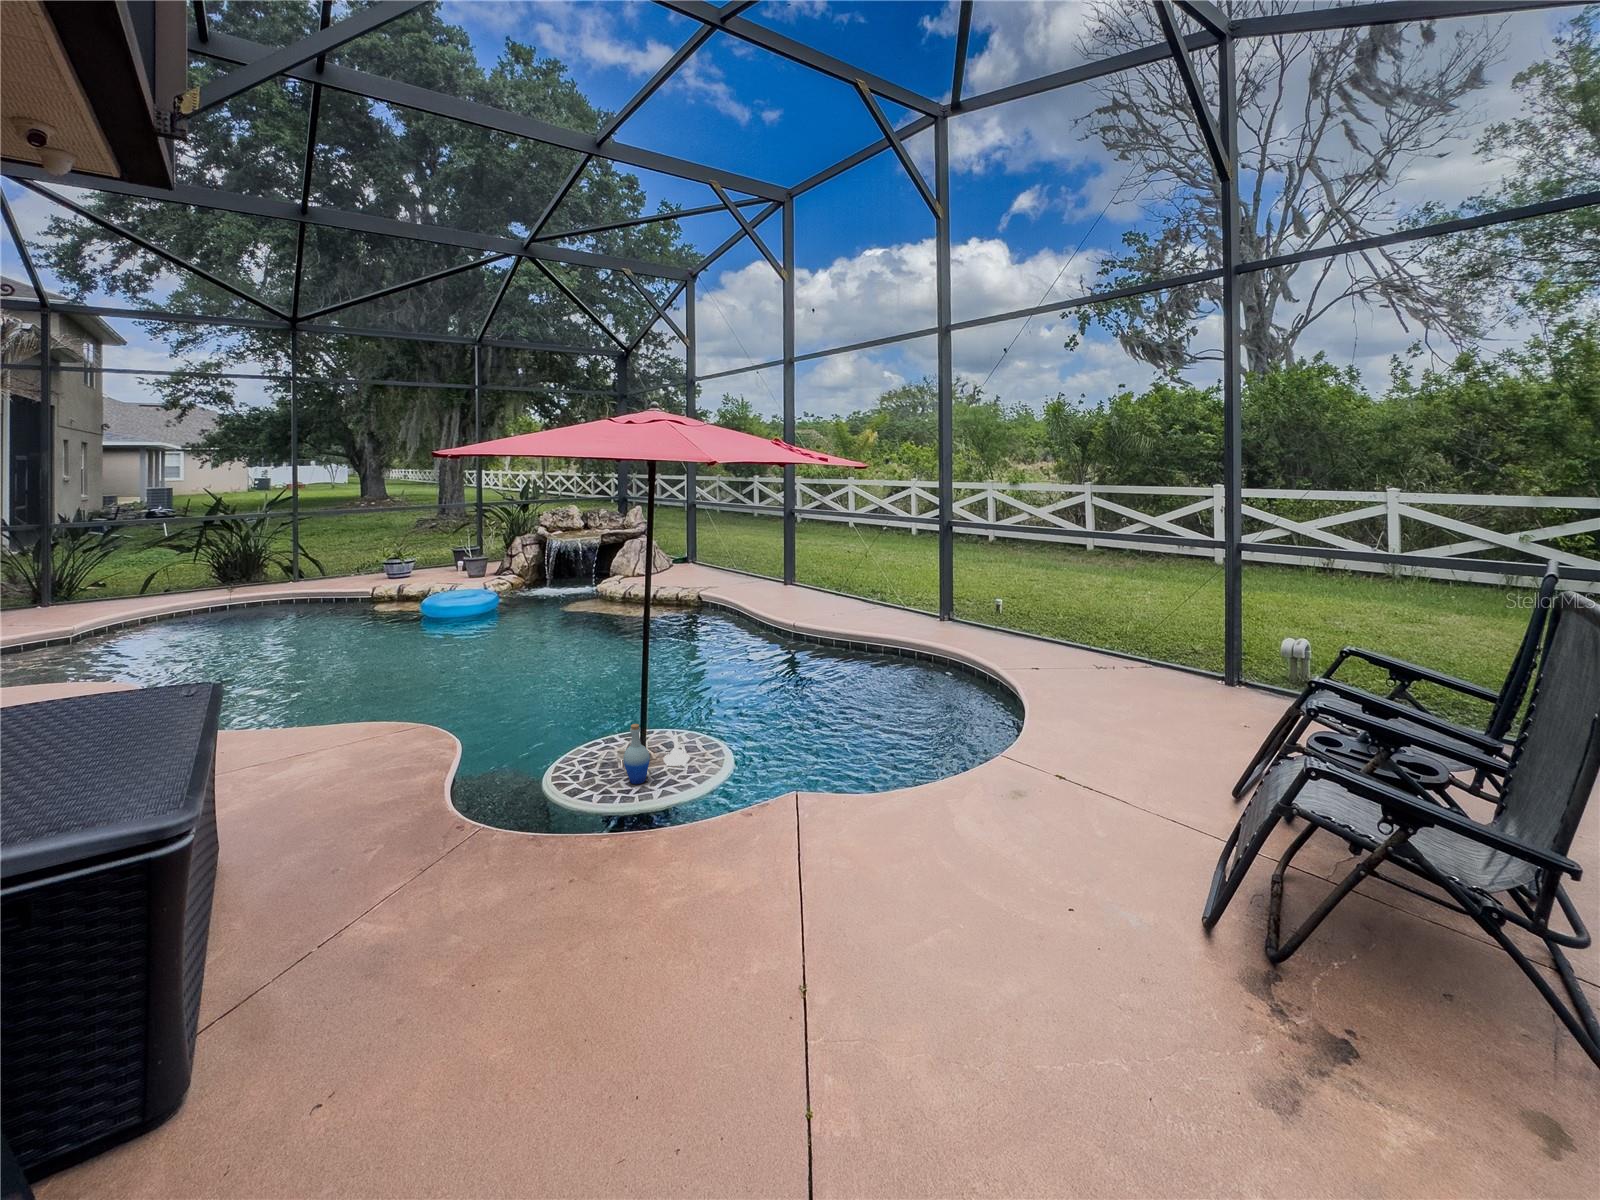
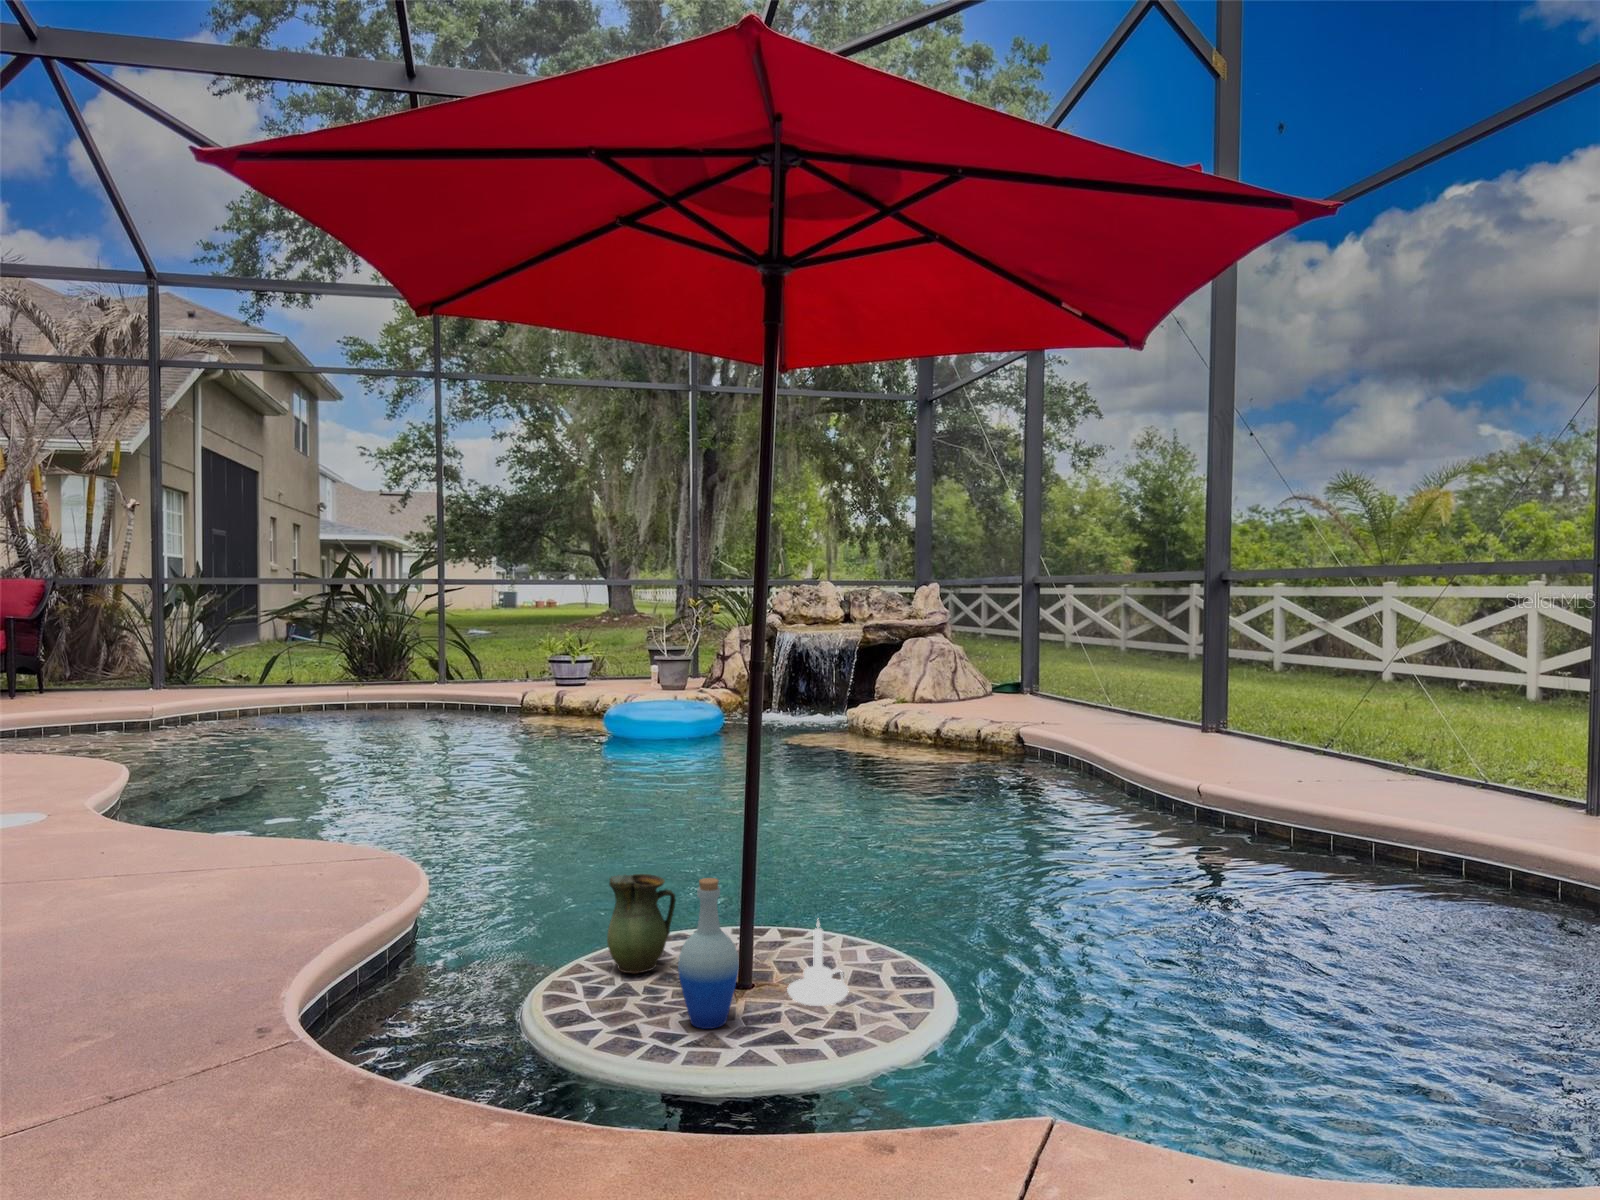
pitcher: none [574,721,604,766] -> present [607,874,676,974]

